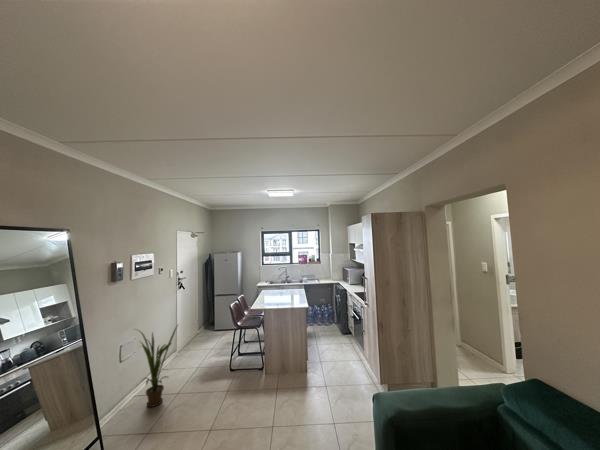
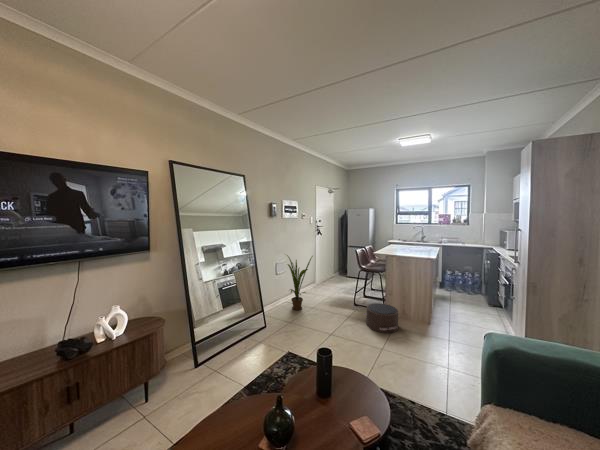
pouf: none [243,363,282,400] -> present [363,303,398,333]

